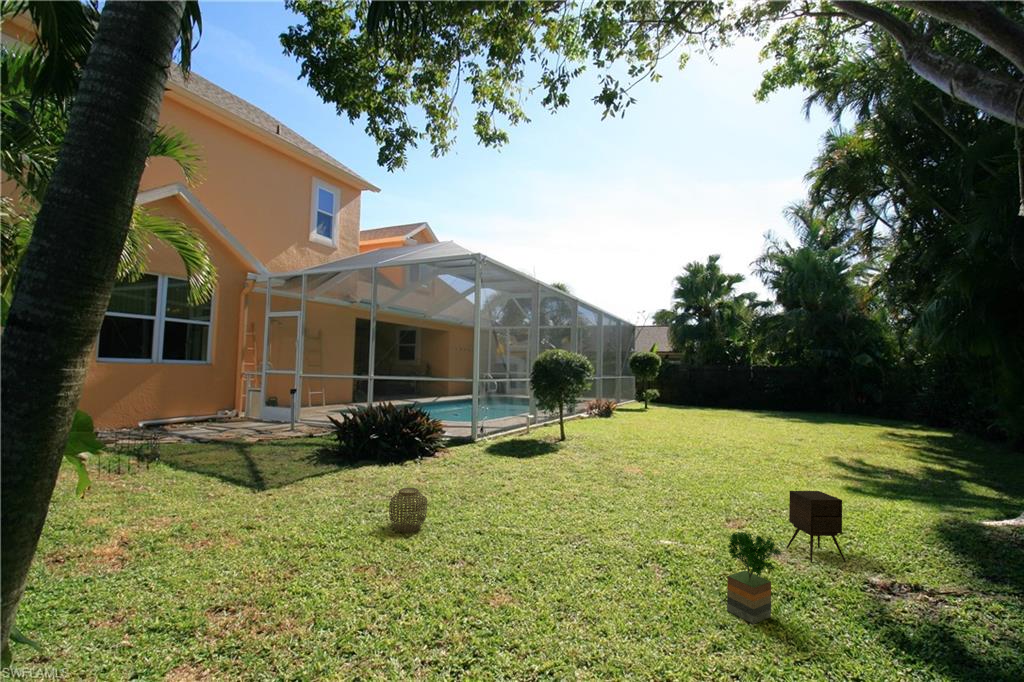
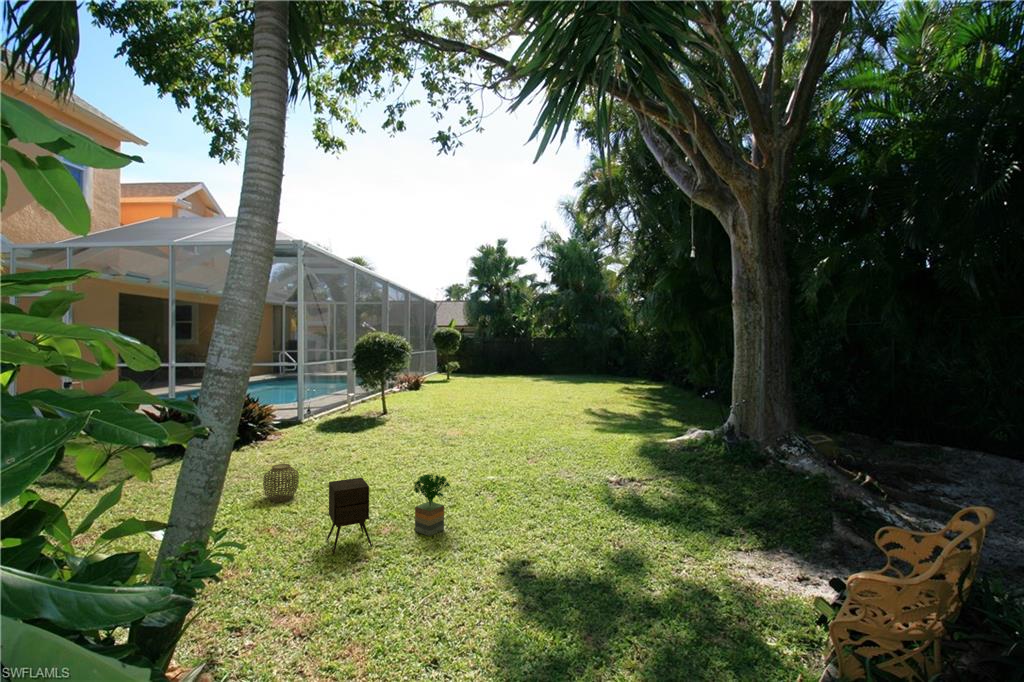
side table: present [787,491,846,562] -> present [327,478,372,554]
potted tree: present [727,532,782,624] -> present [414,474,450,536]

